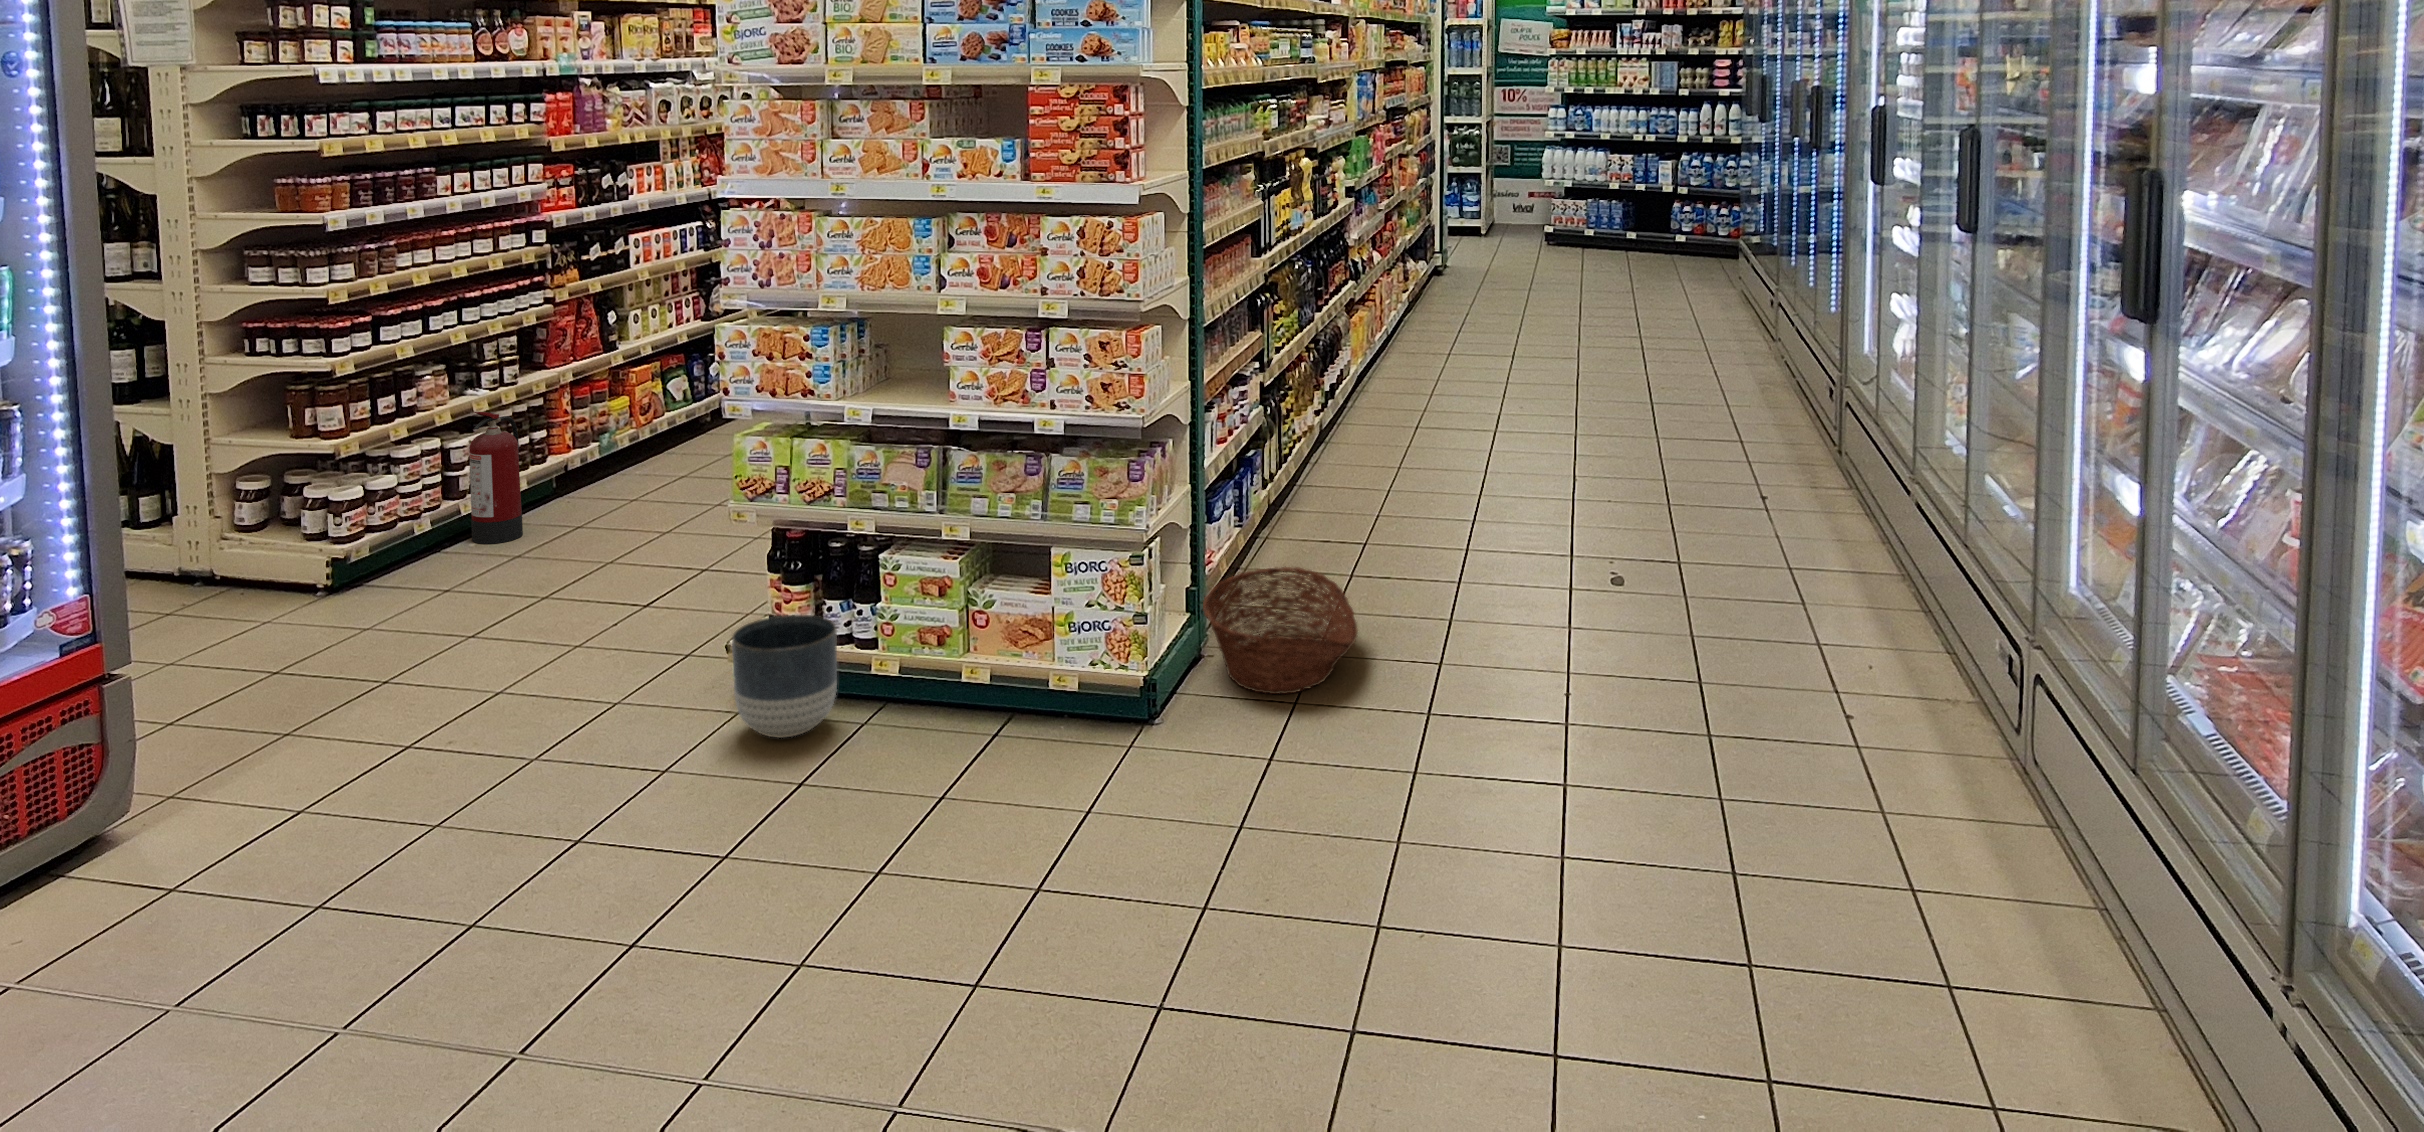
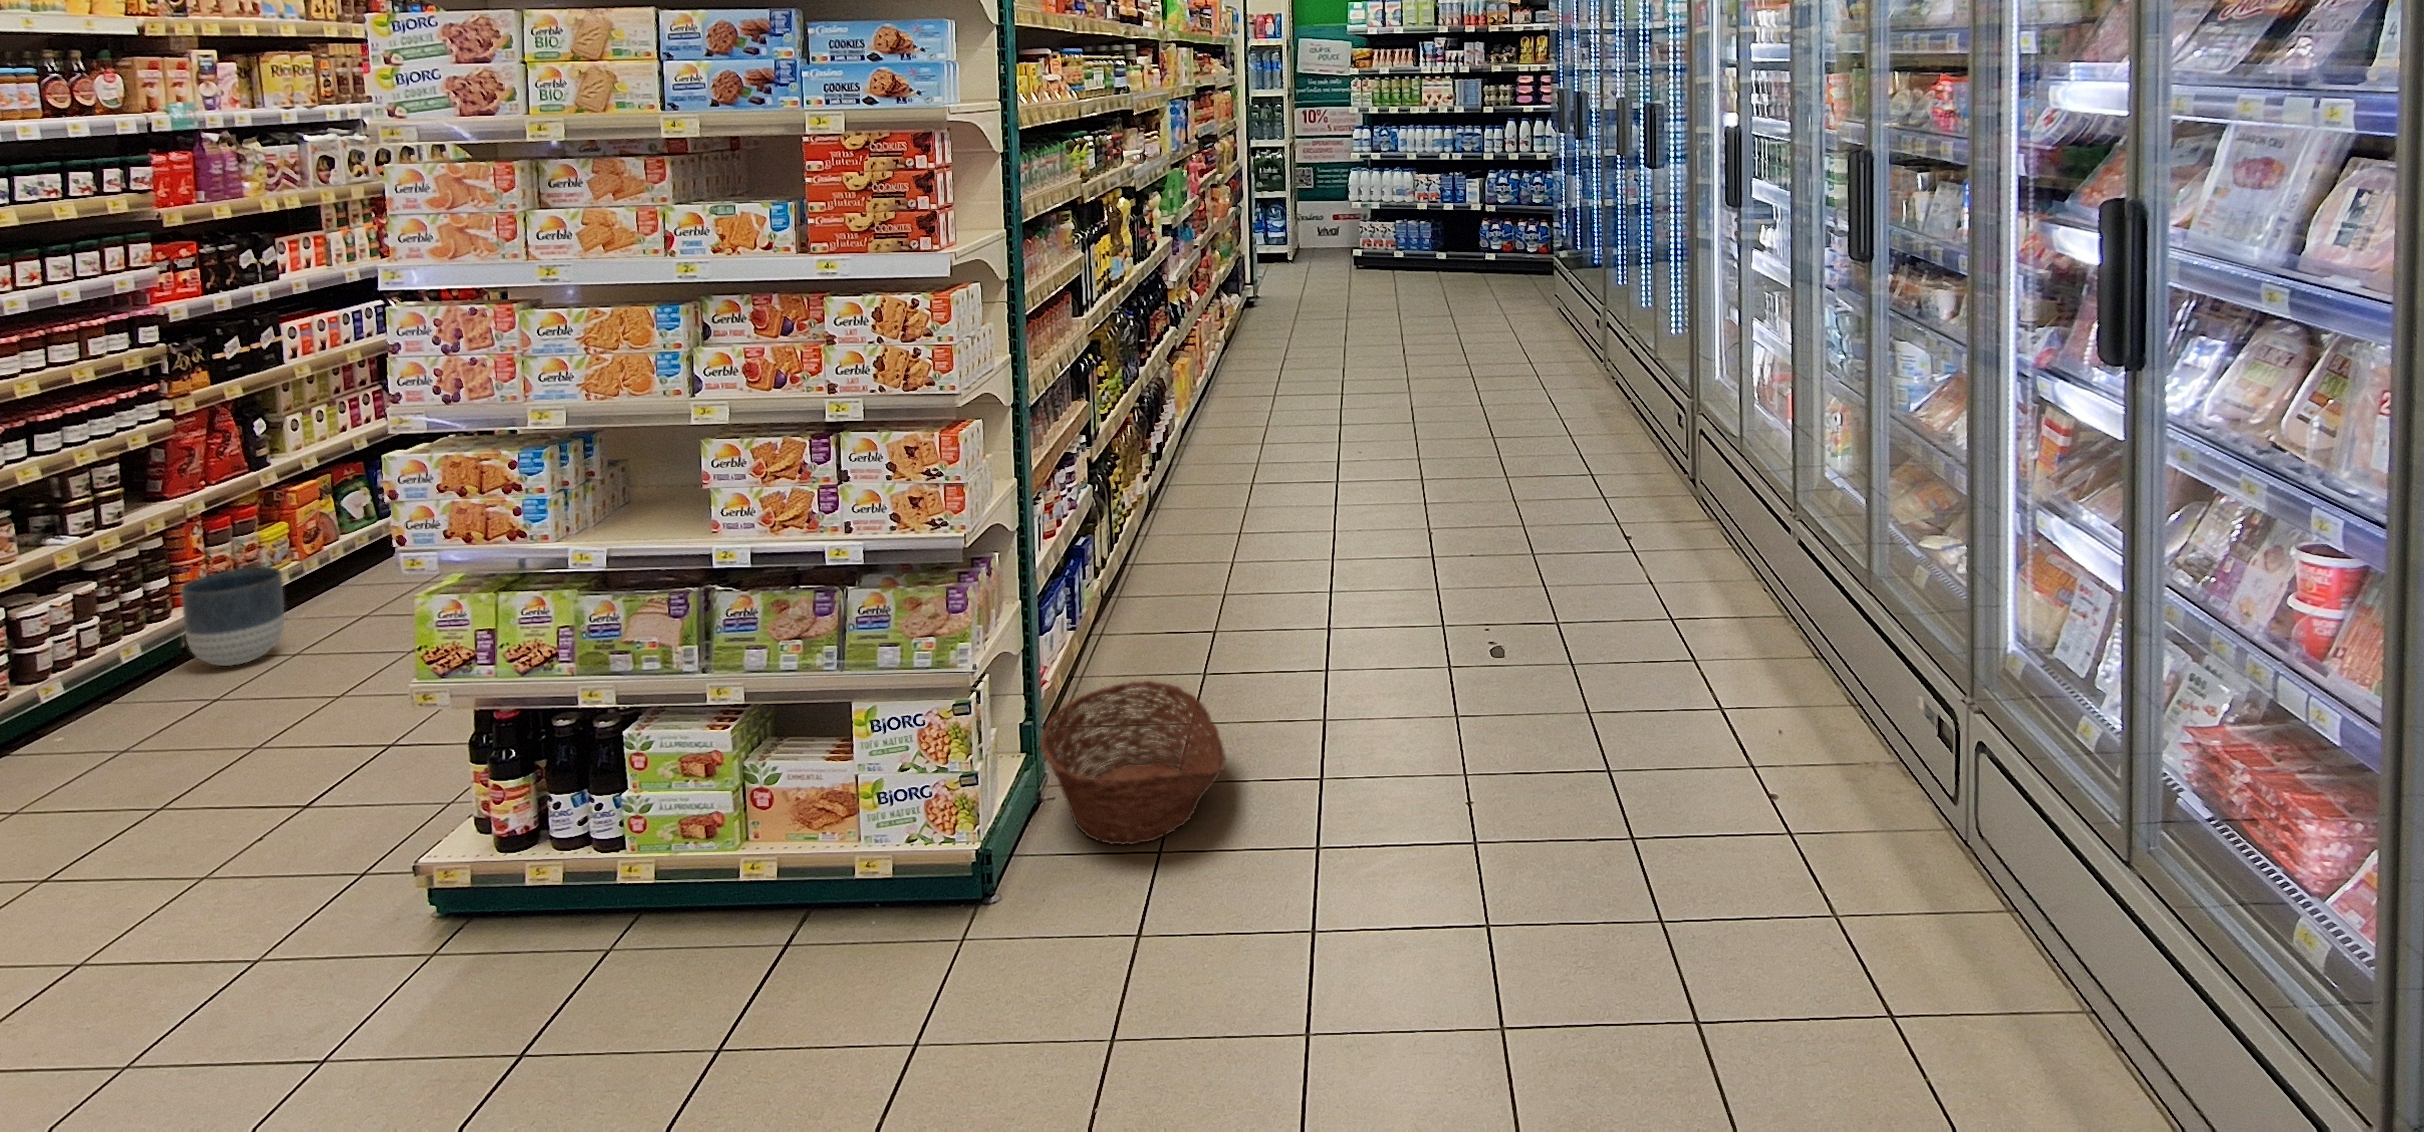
fire extinguisher: present [469,412,523,544] -> none [50,569,134,740]
planter: present [732,615,837,738] -> present [181,567,284,666]

